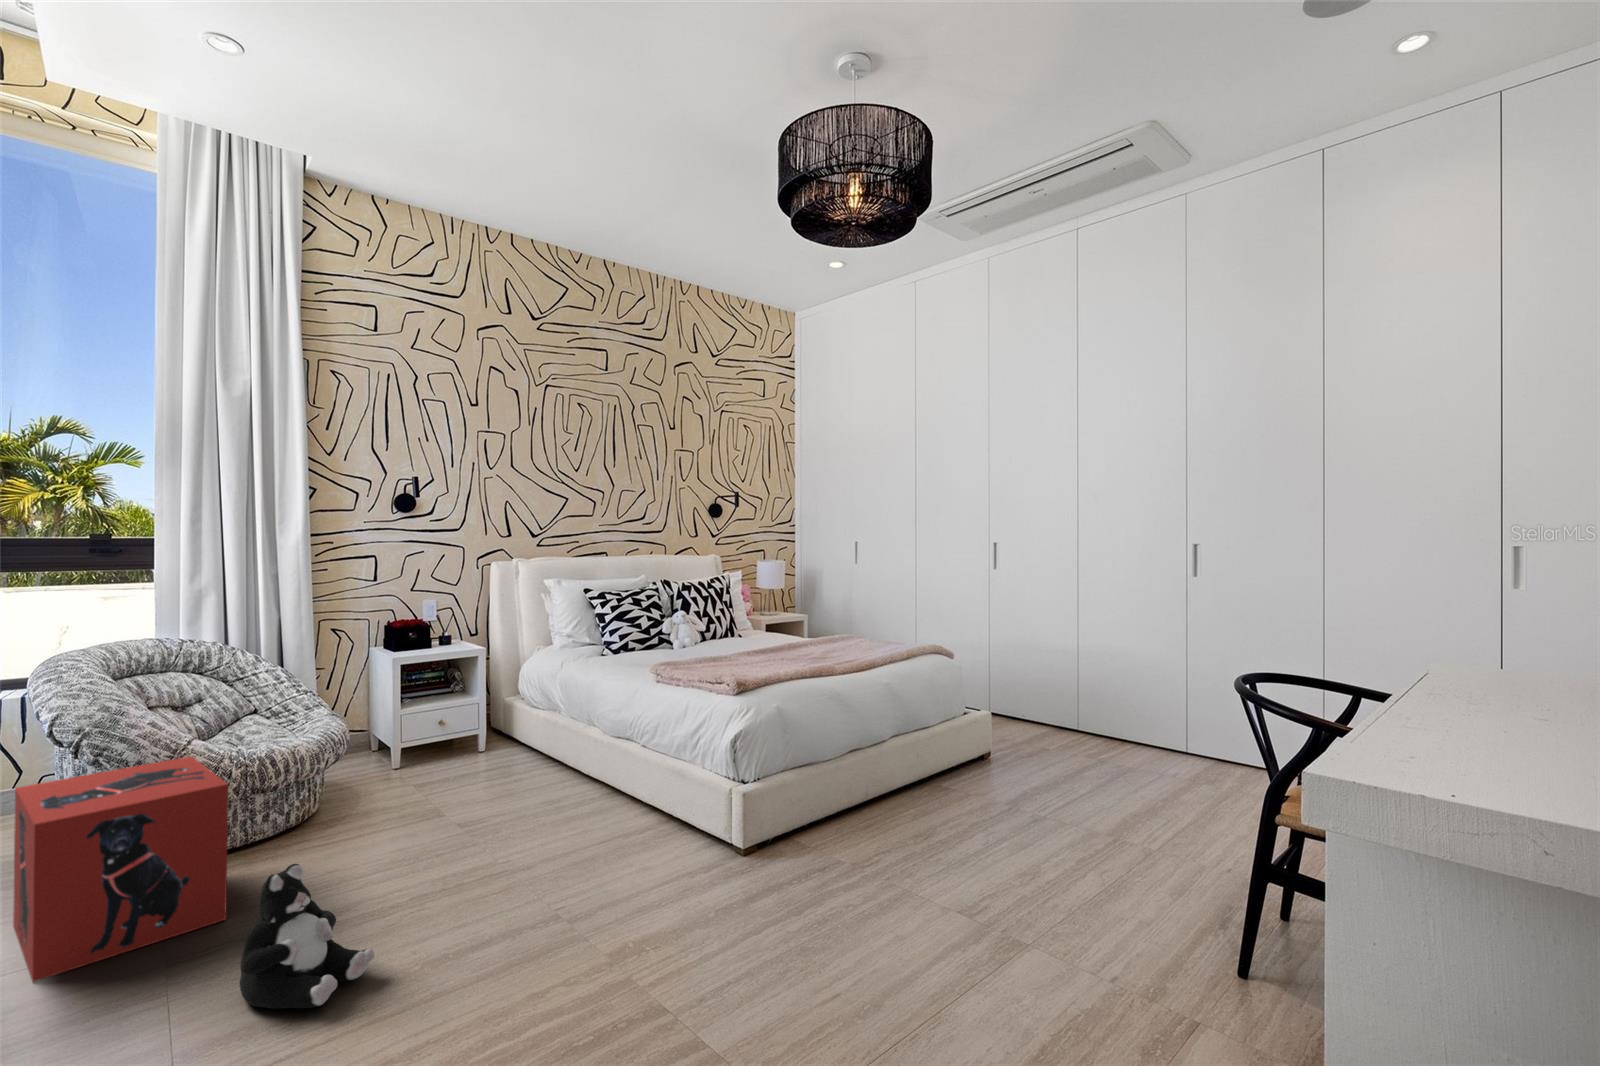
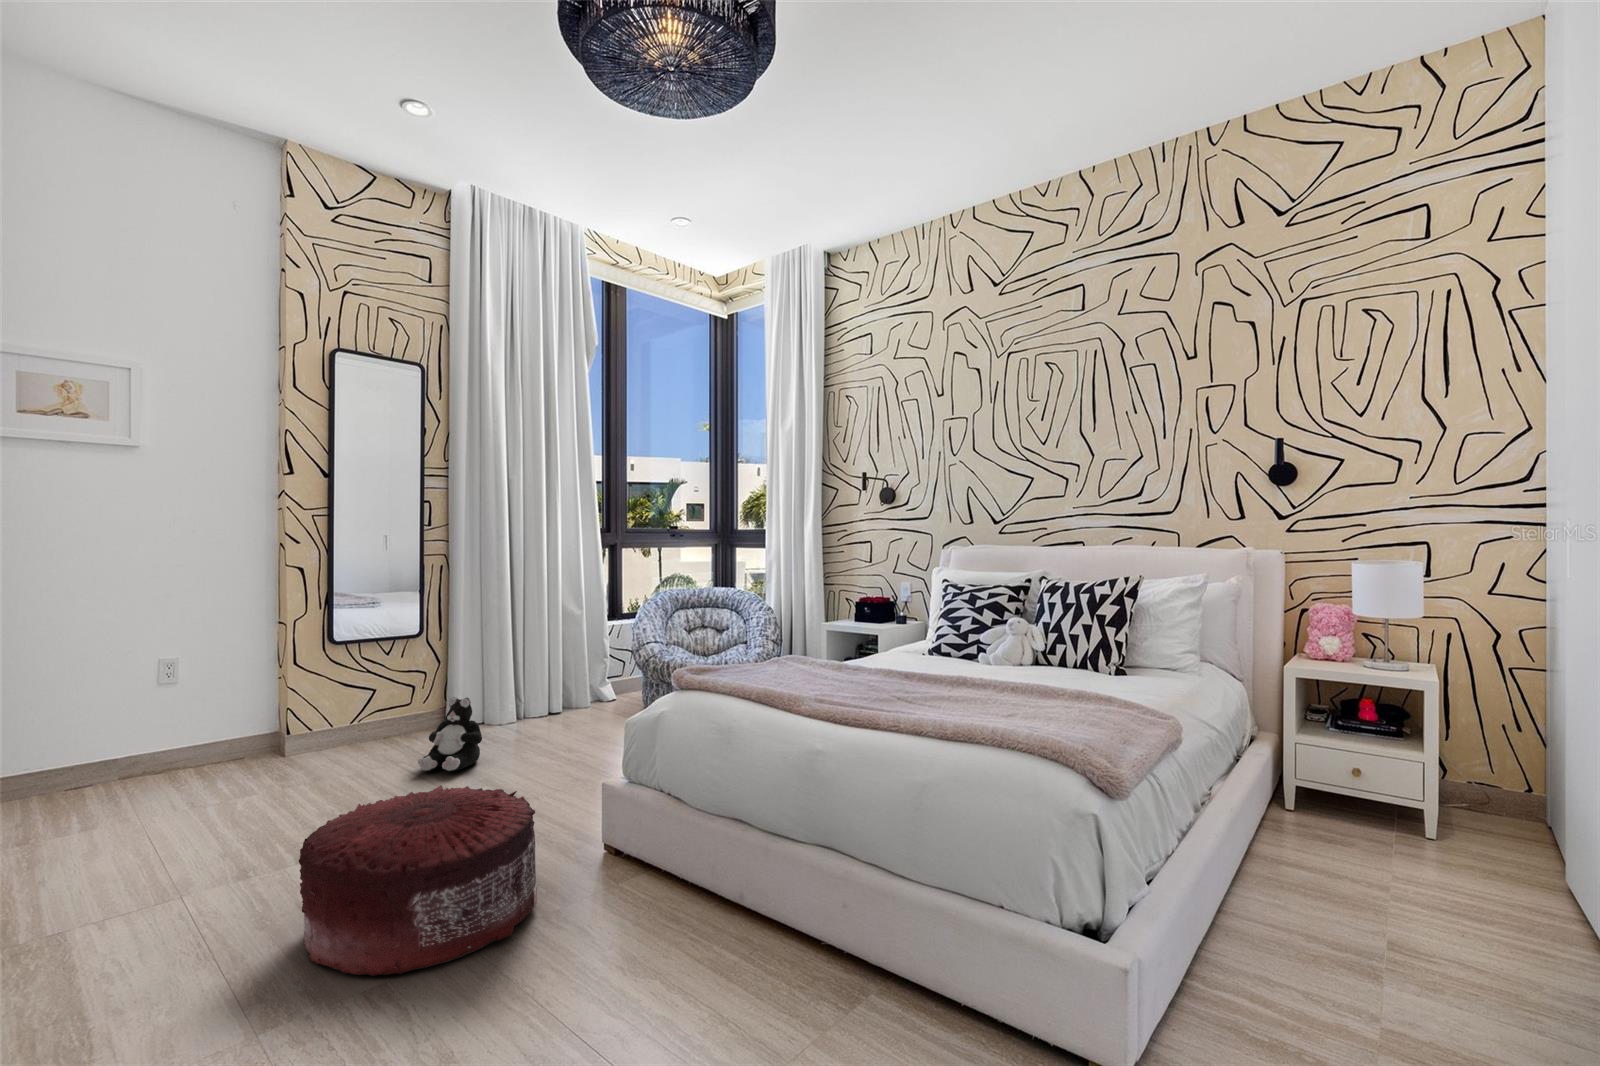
storage box: present [13,756,228,982] -> none [493,645,602,738]
pouf: none [758,806,950,982] -> present [299,785,537,976]

